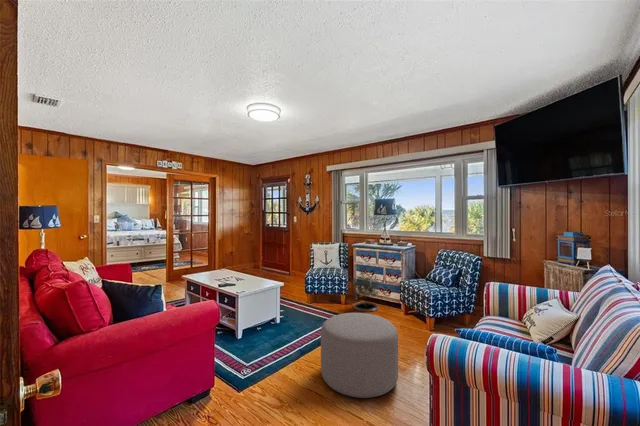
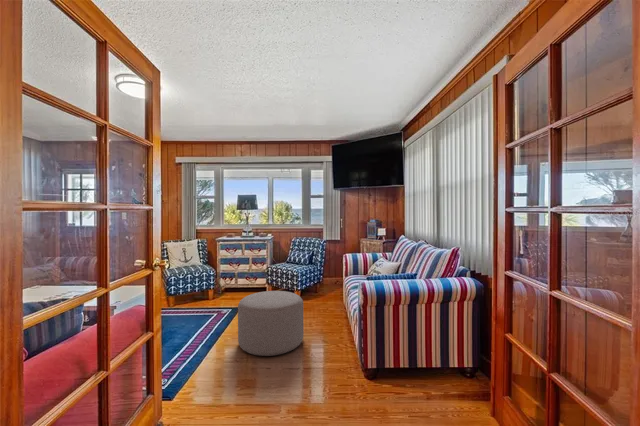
potted tree: present [353,268,379,312] -> none [222,256,249,300]

